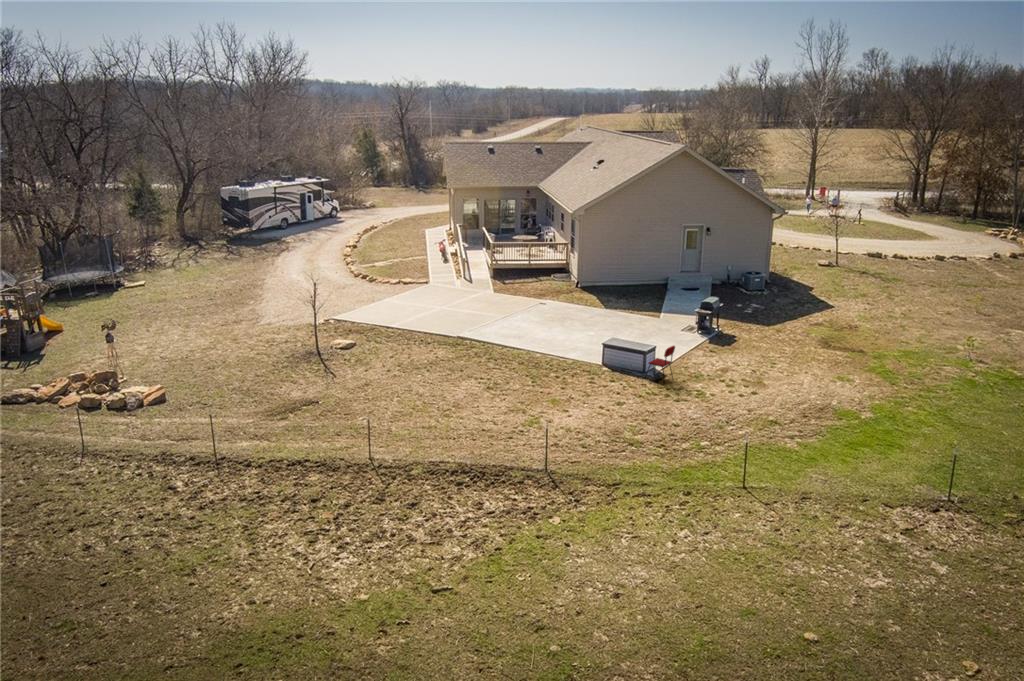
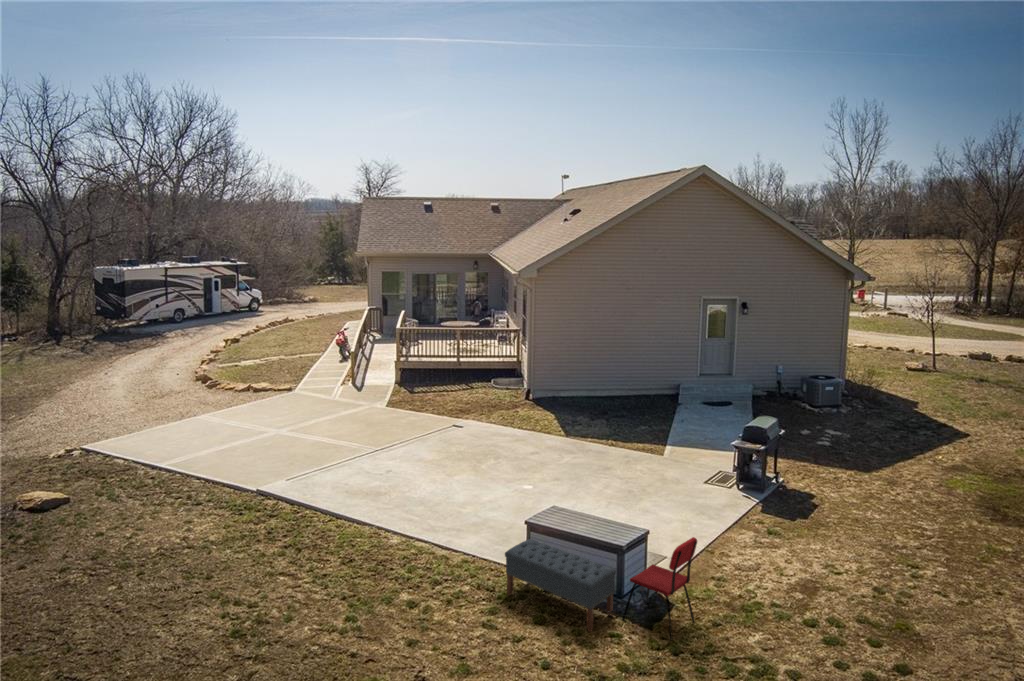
bench: none [596,351,643,382] -> present [505,539,616,632]

